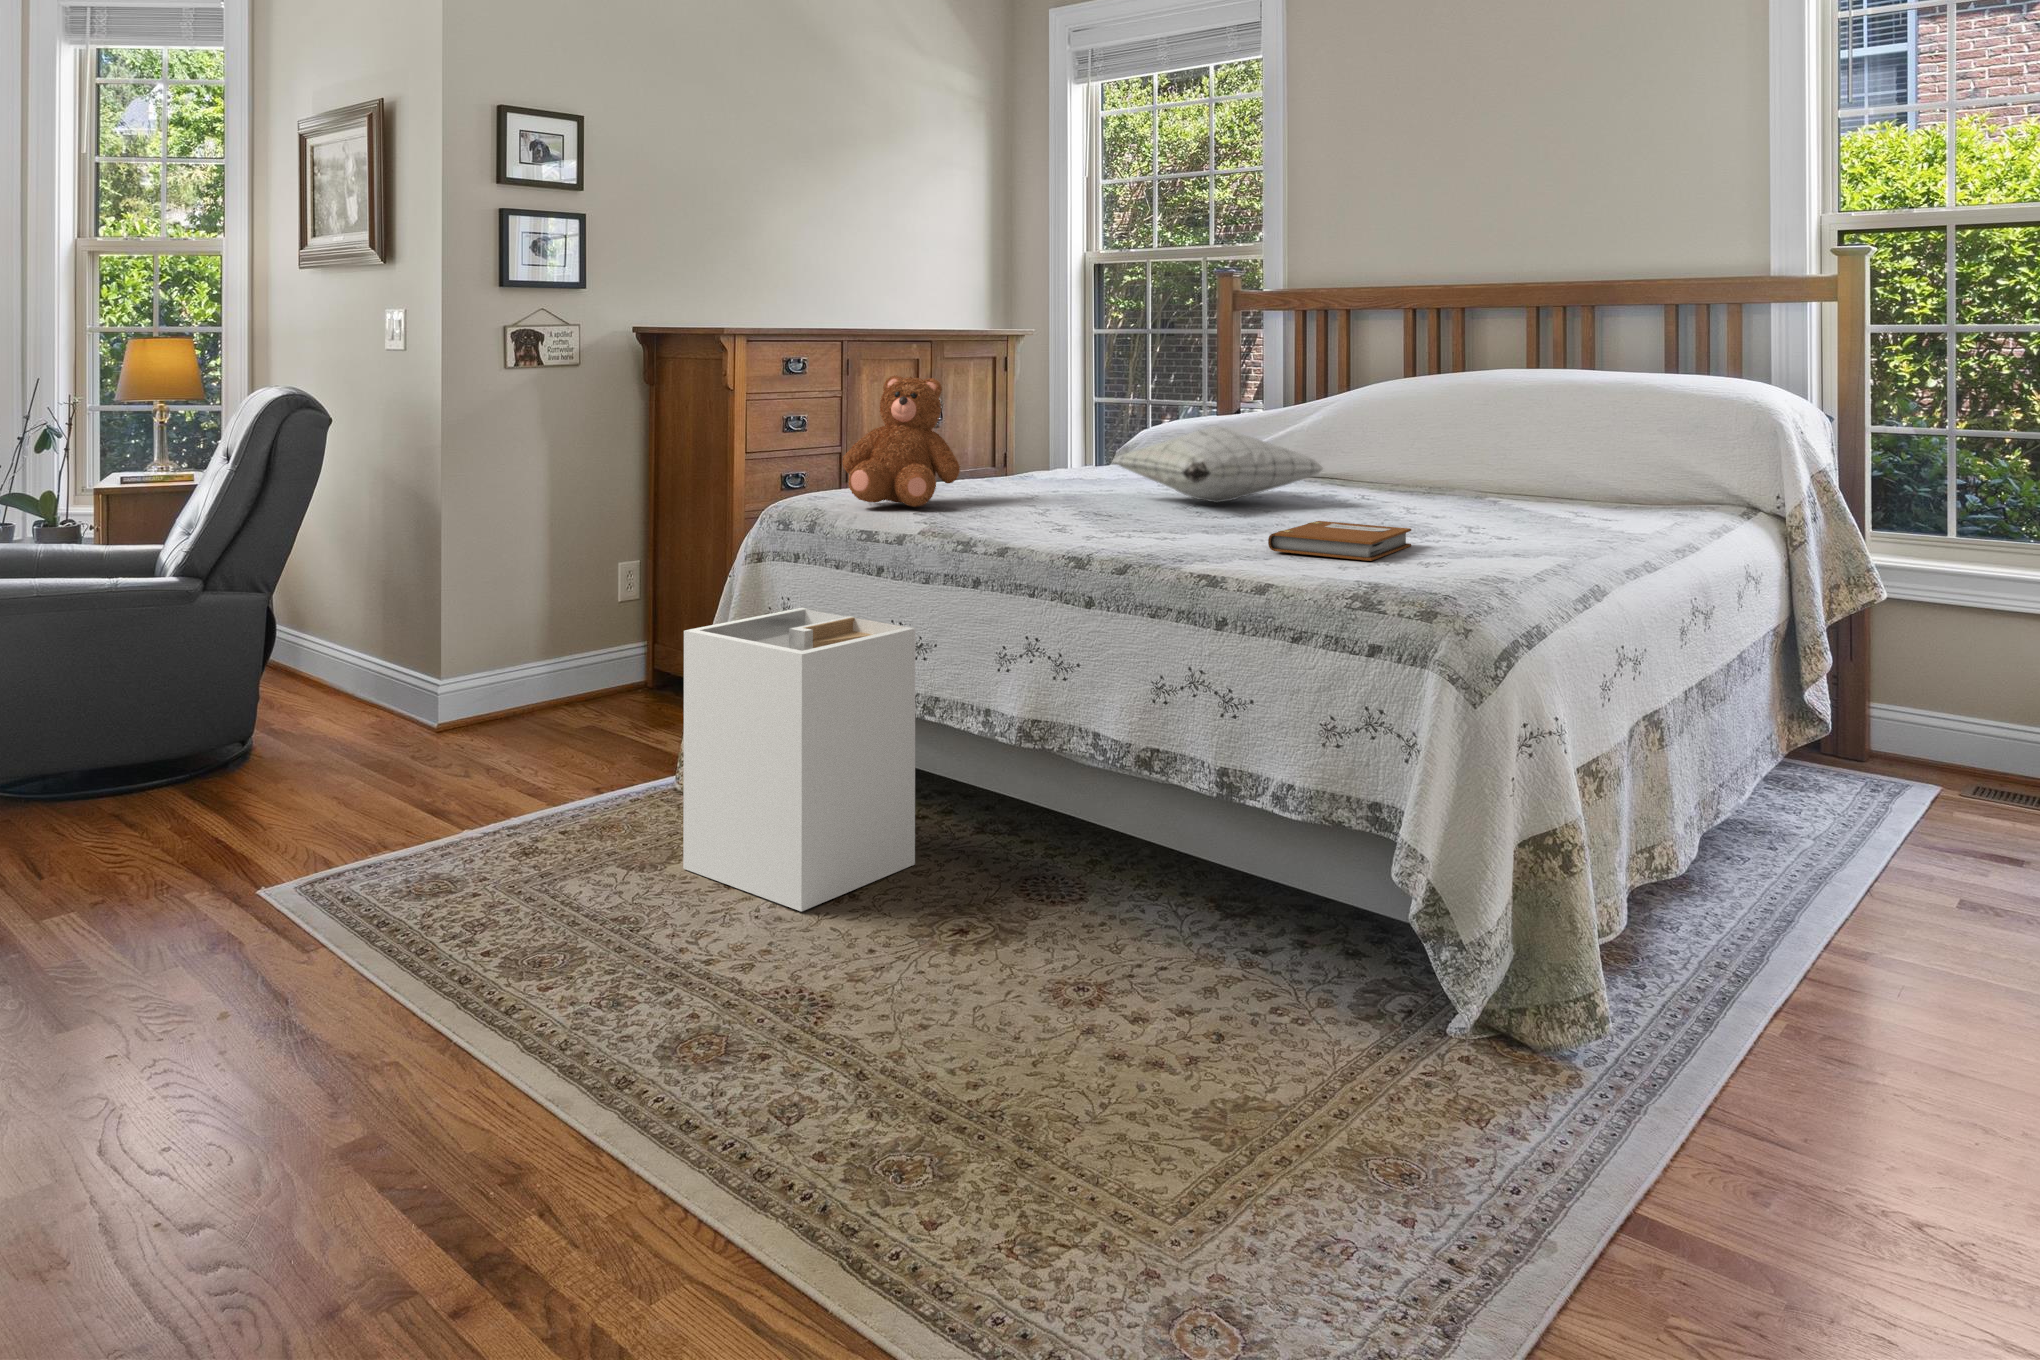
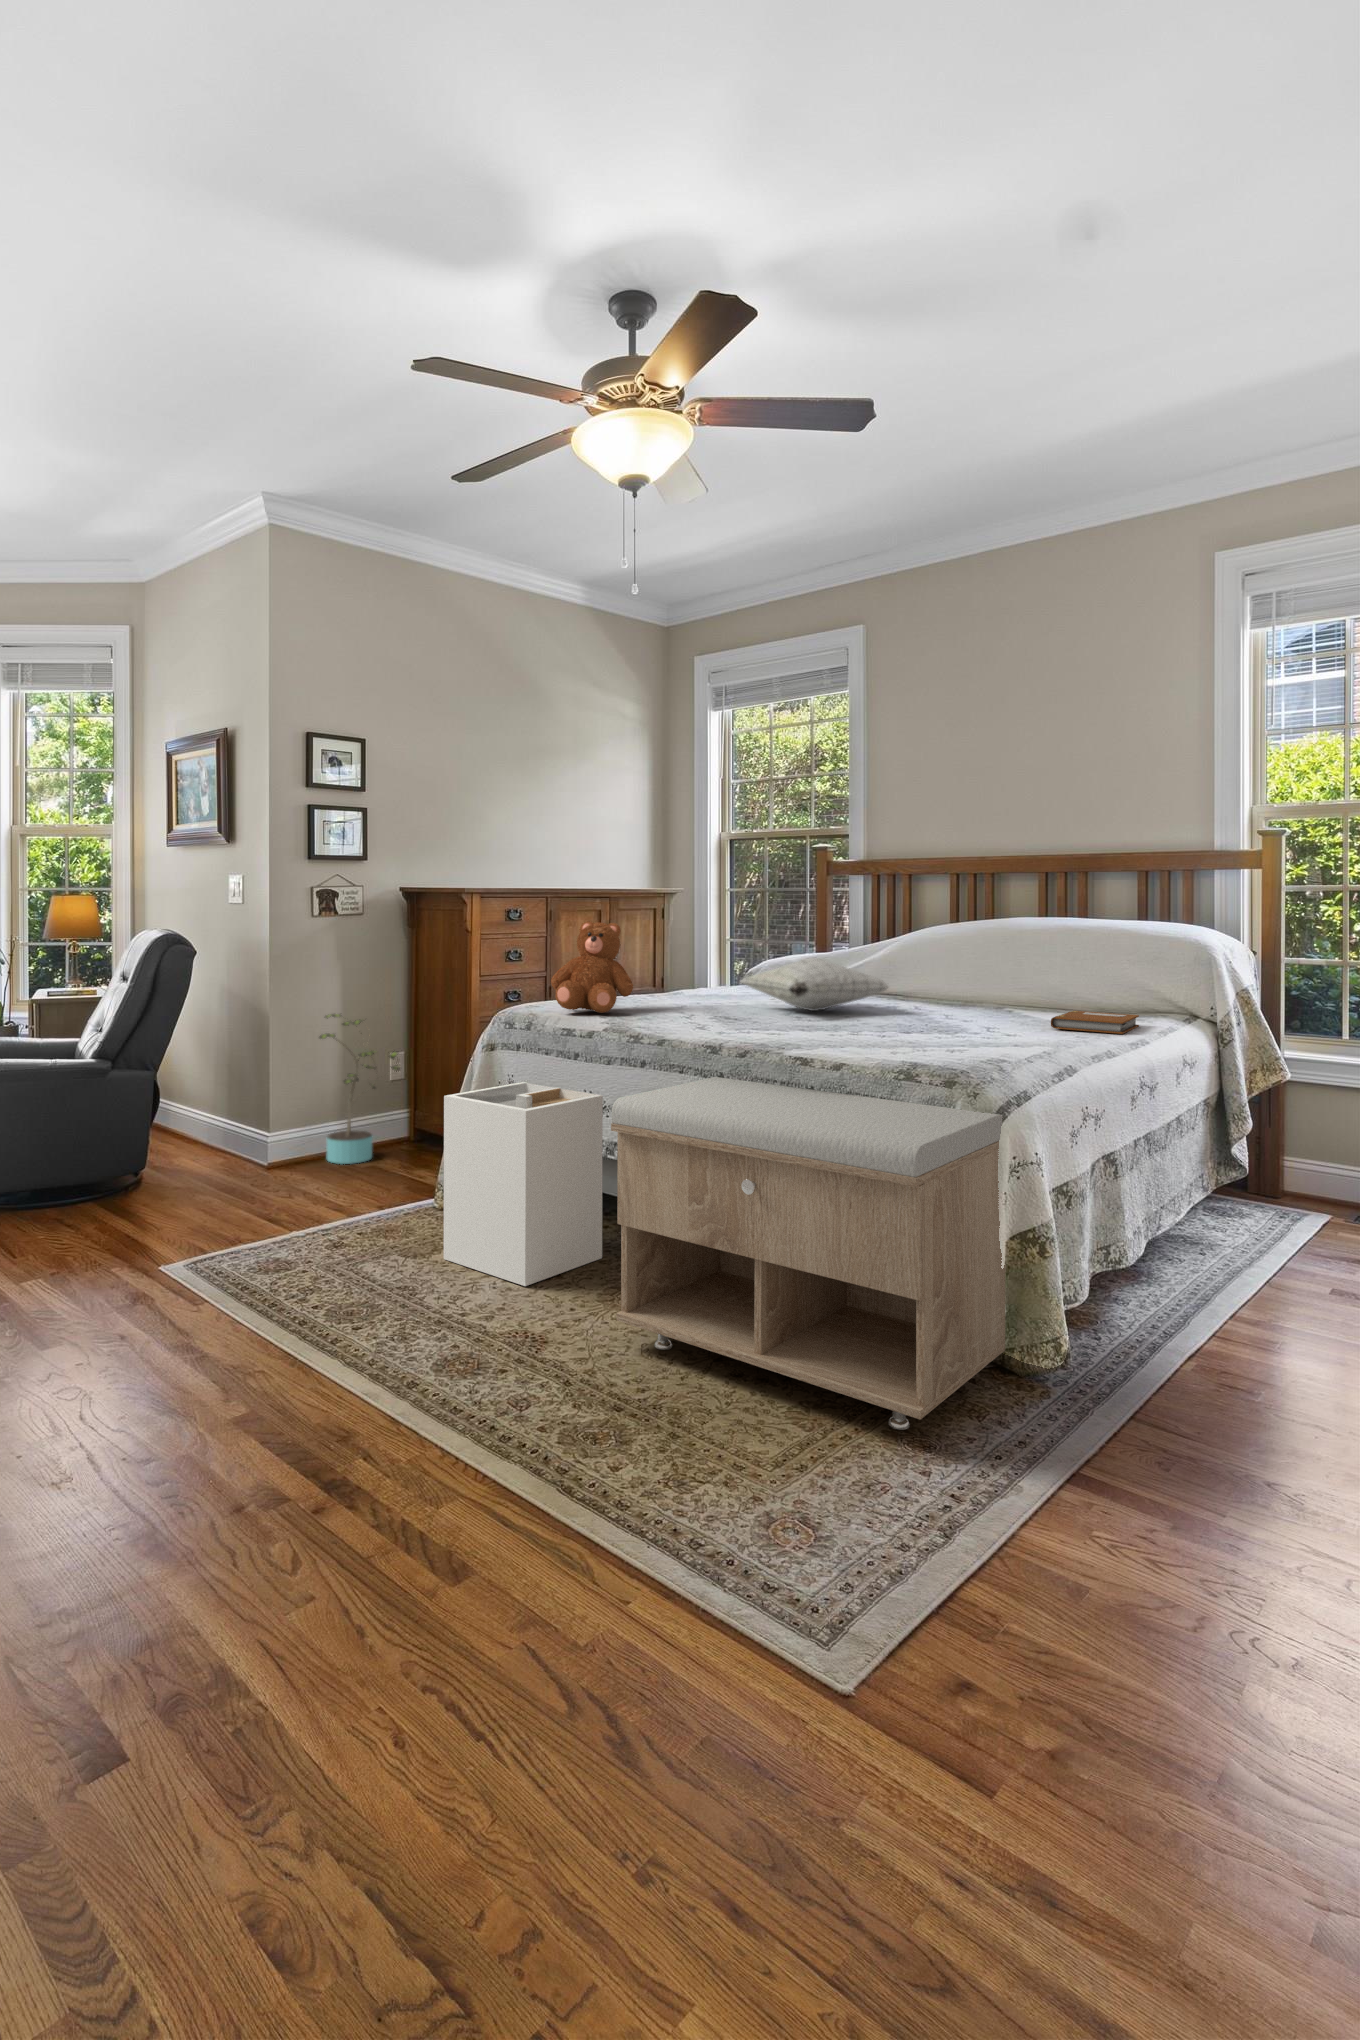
potted plant: none [512,507,633,721] -> present [320,1014,399,1164]
notebook: present [1268,521,1411,561] -> present [1051,1011,1139,1034]
storage bench: none [926,603,1514,1147] -> present [611,1077,1005,1430]

